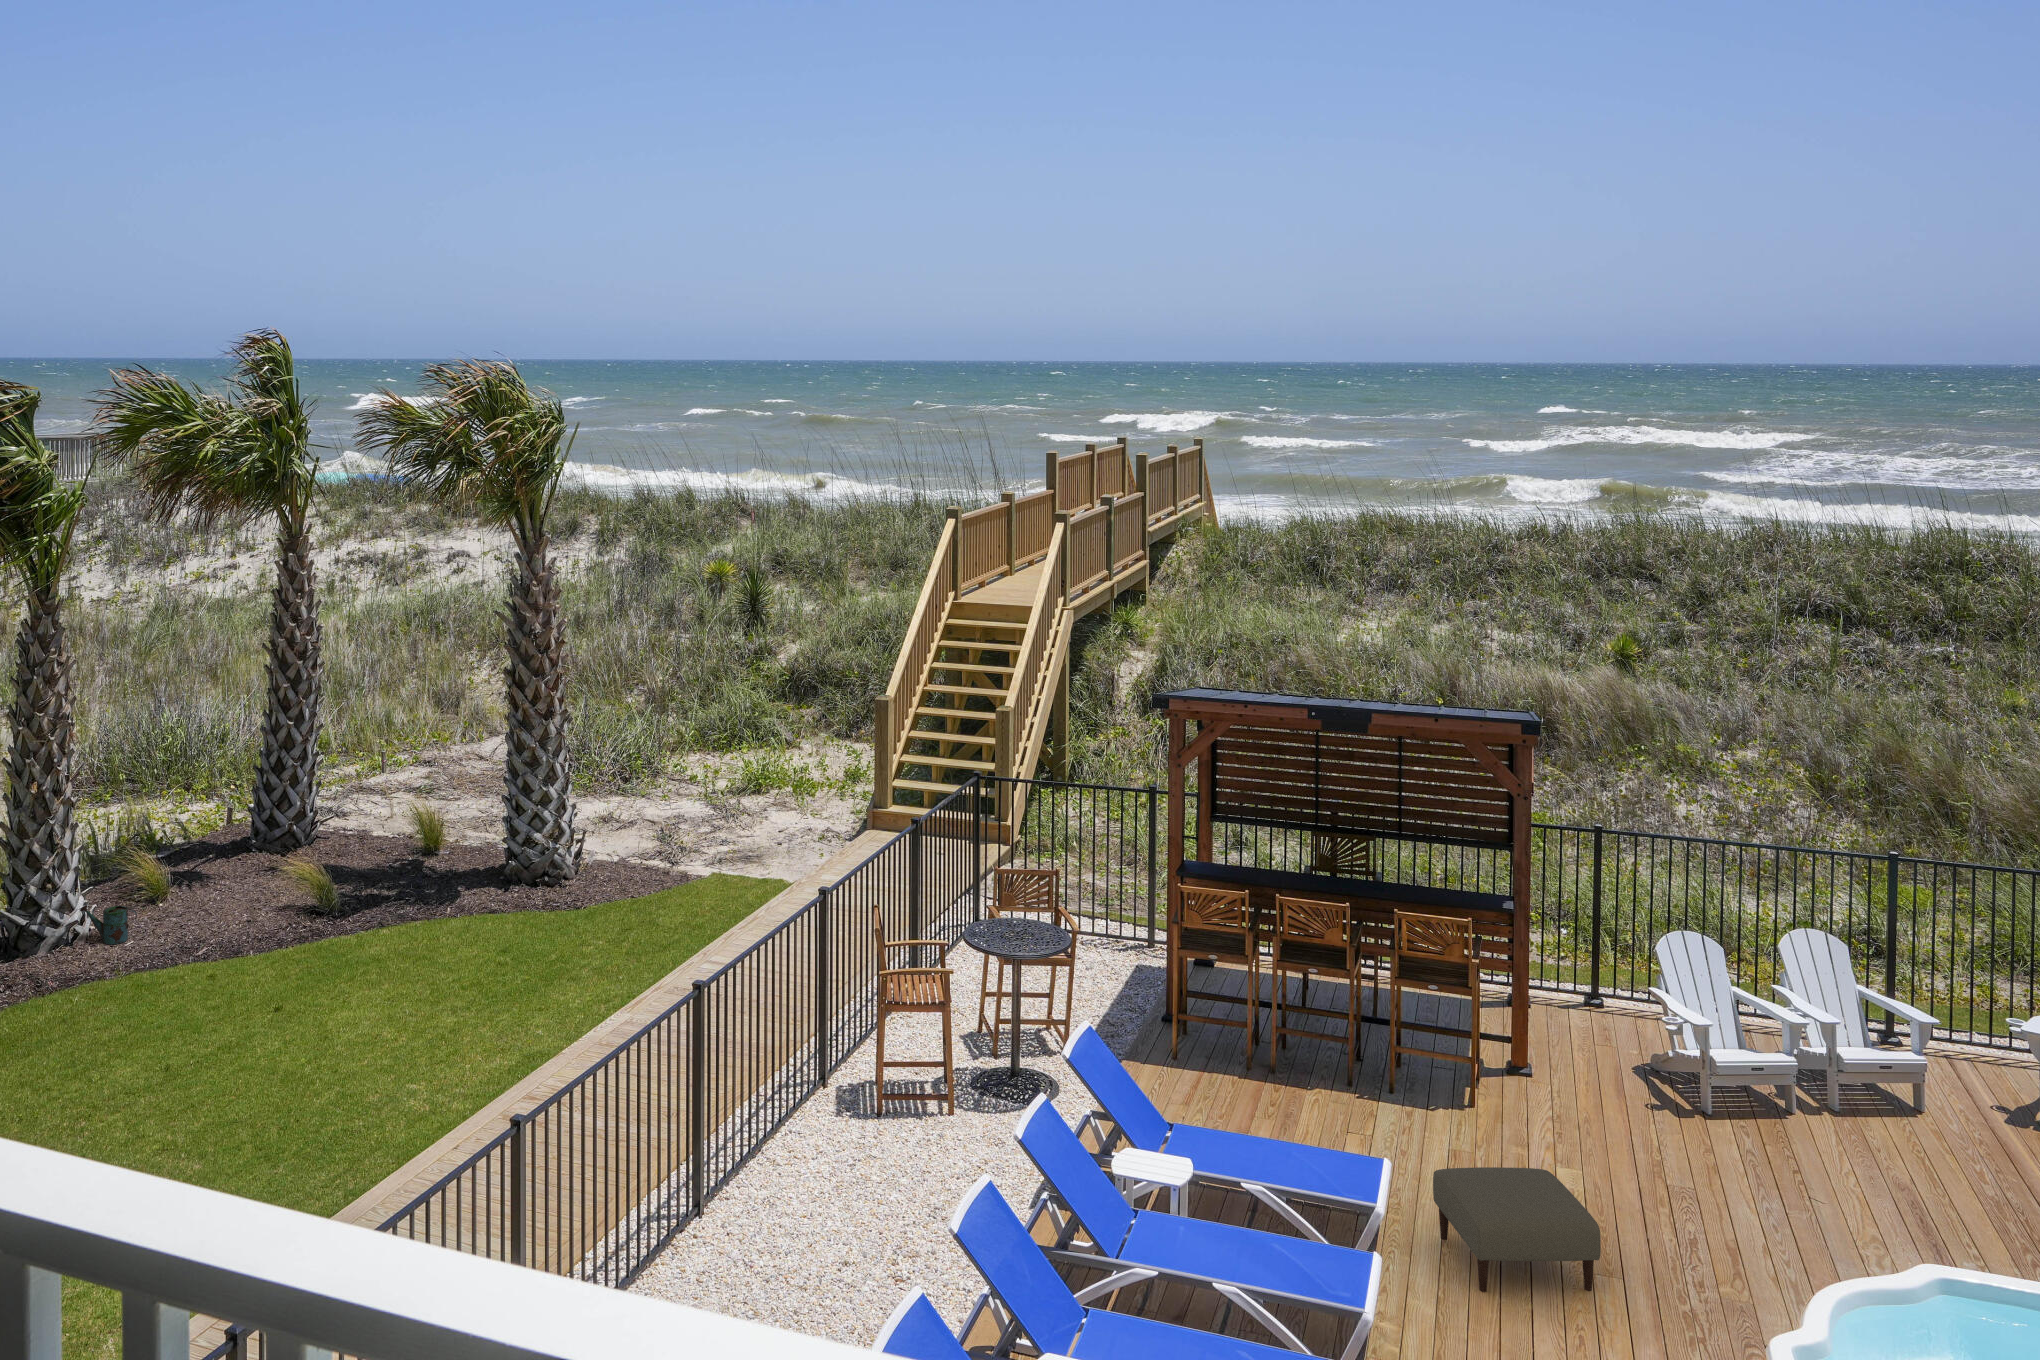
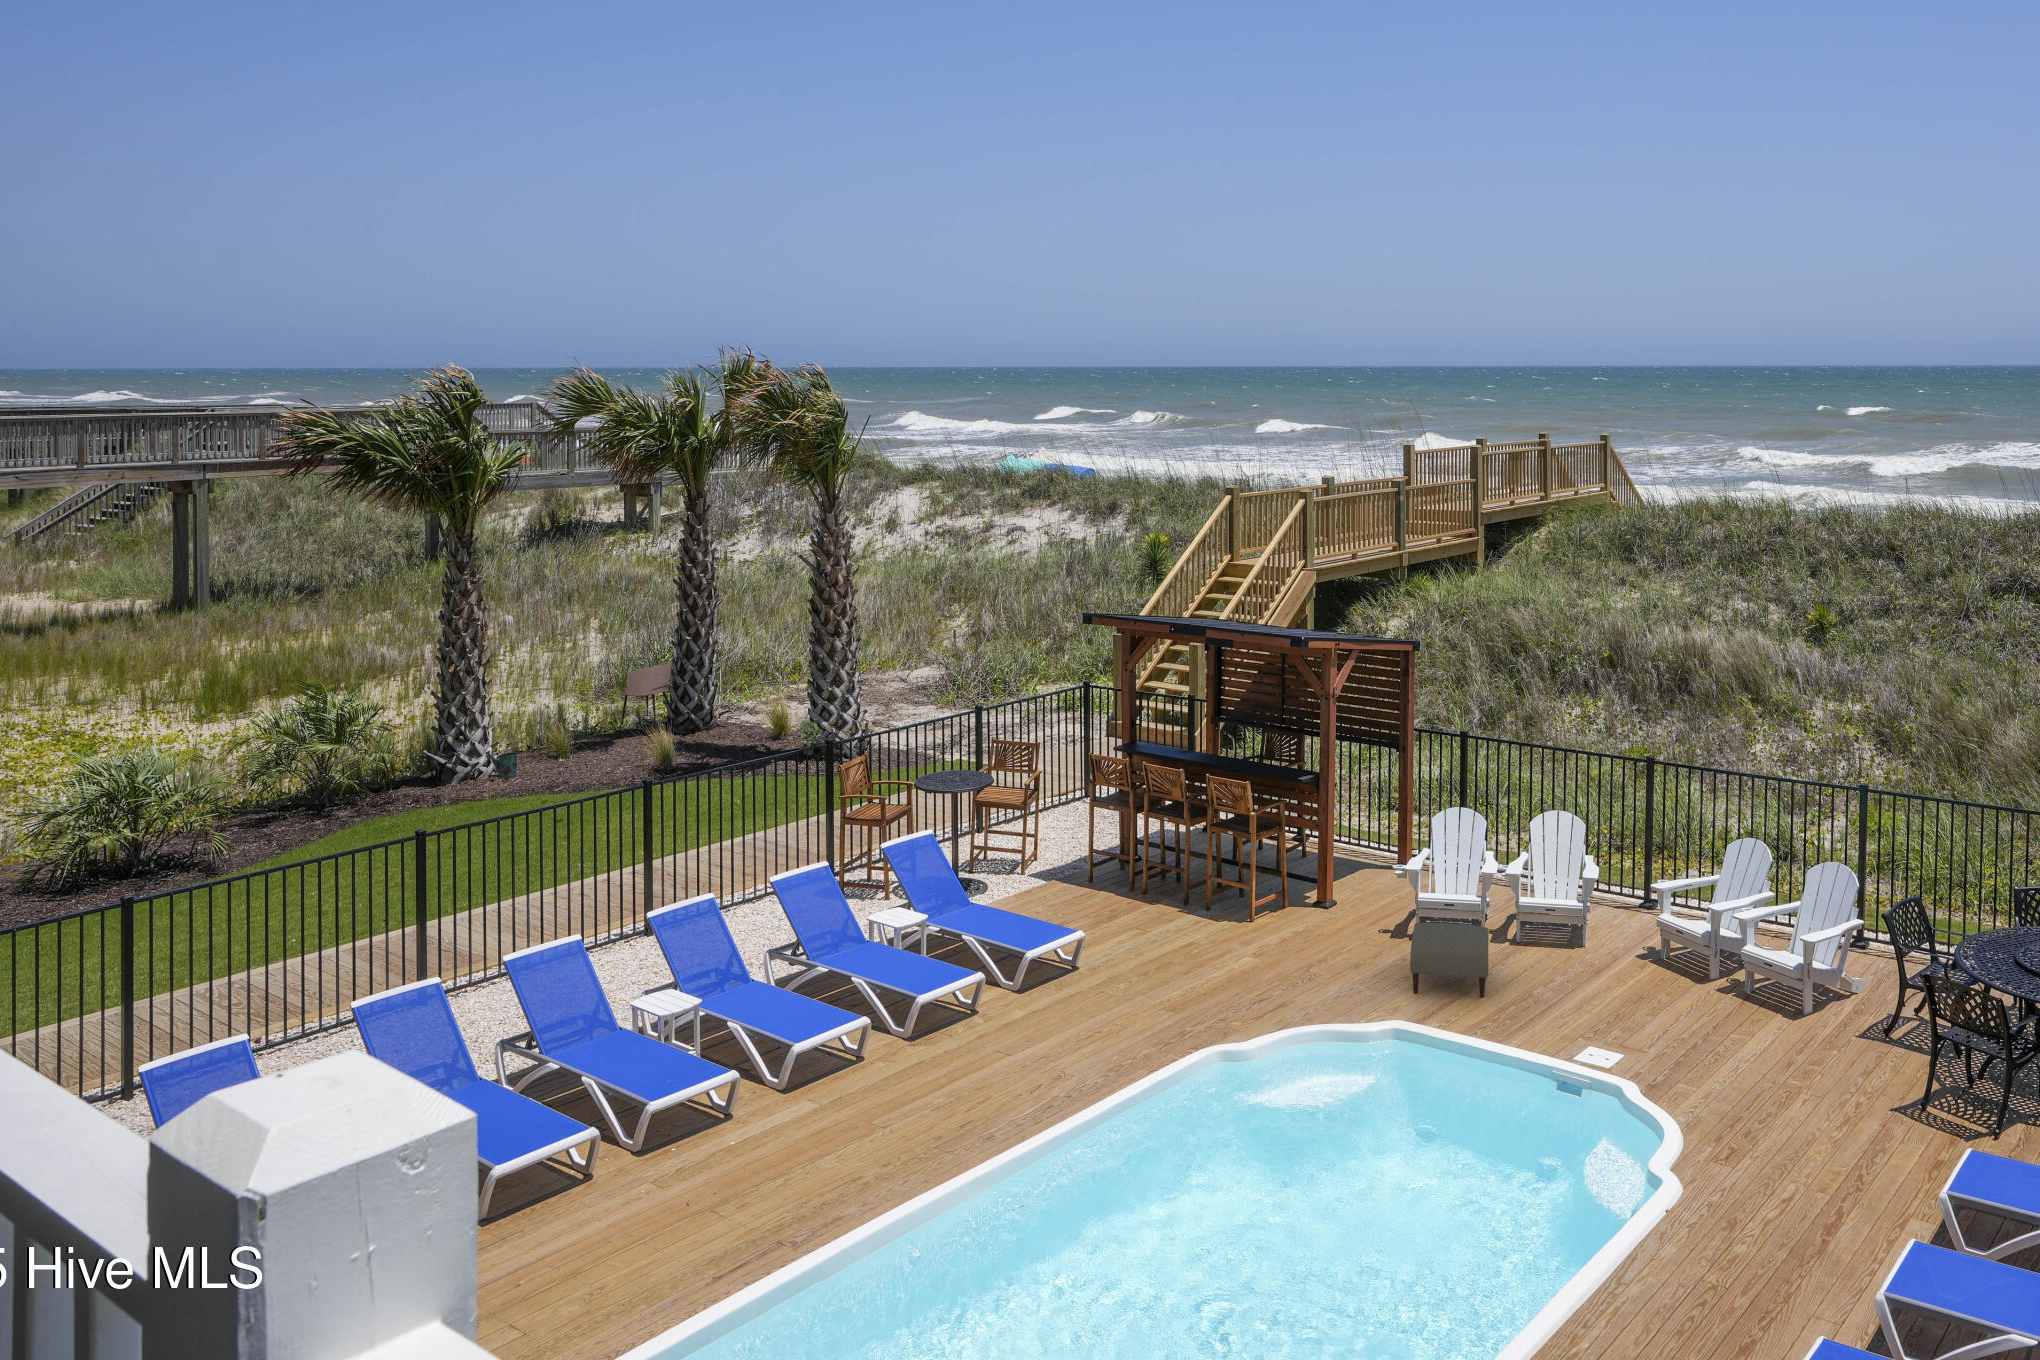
armchair: none [201,757,273,852] -> present [622,661,676,727]
potted plant: none [494,833,531,883] -> present [795,720,822,755]
ottoman: present [1433,1167,1601,1292] -> present [1410,923,1488,998]

